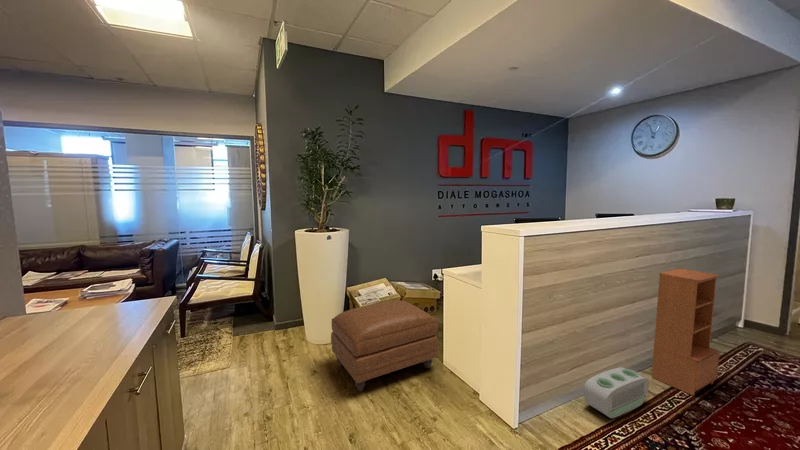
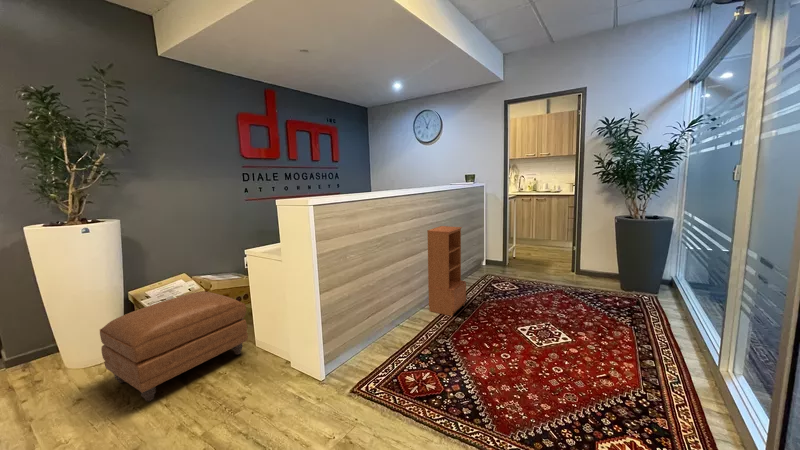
air purifier: present [584,367,649,418] -> none [378,307,424,348]

